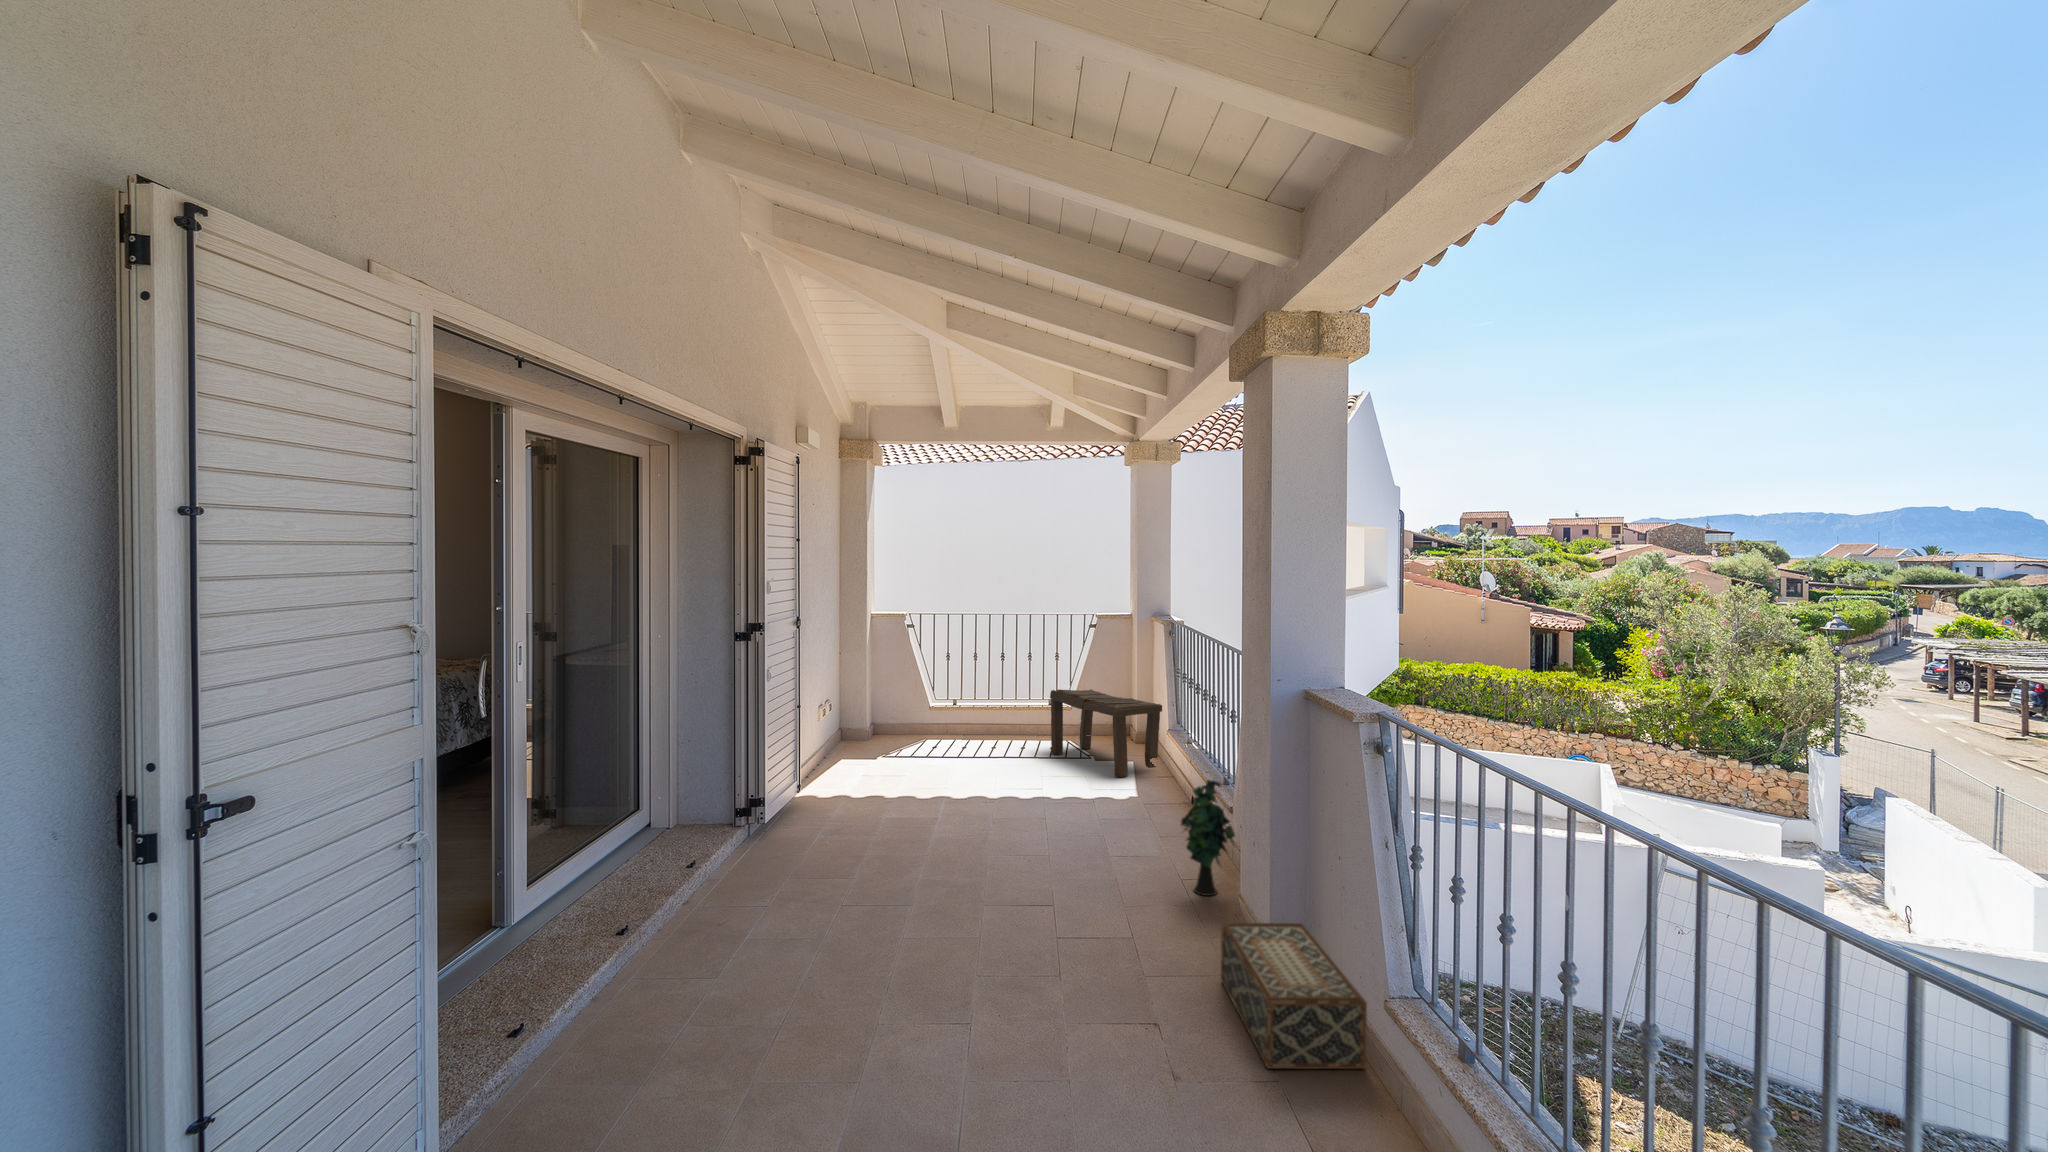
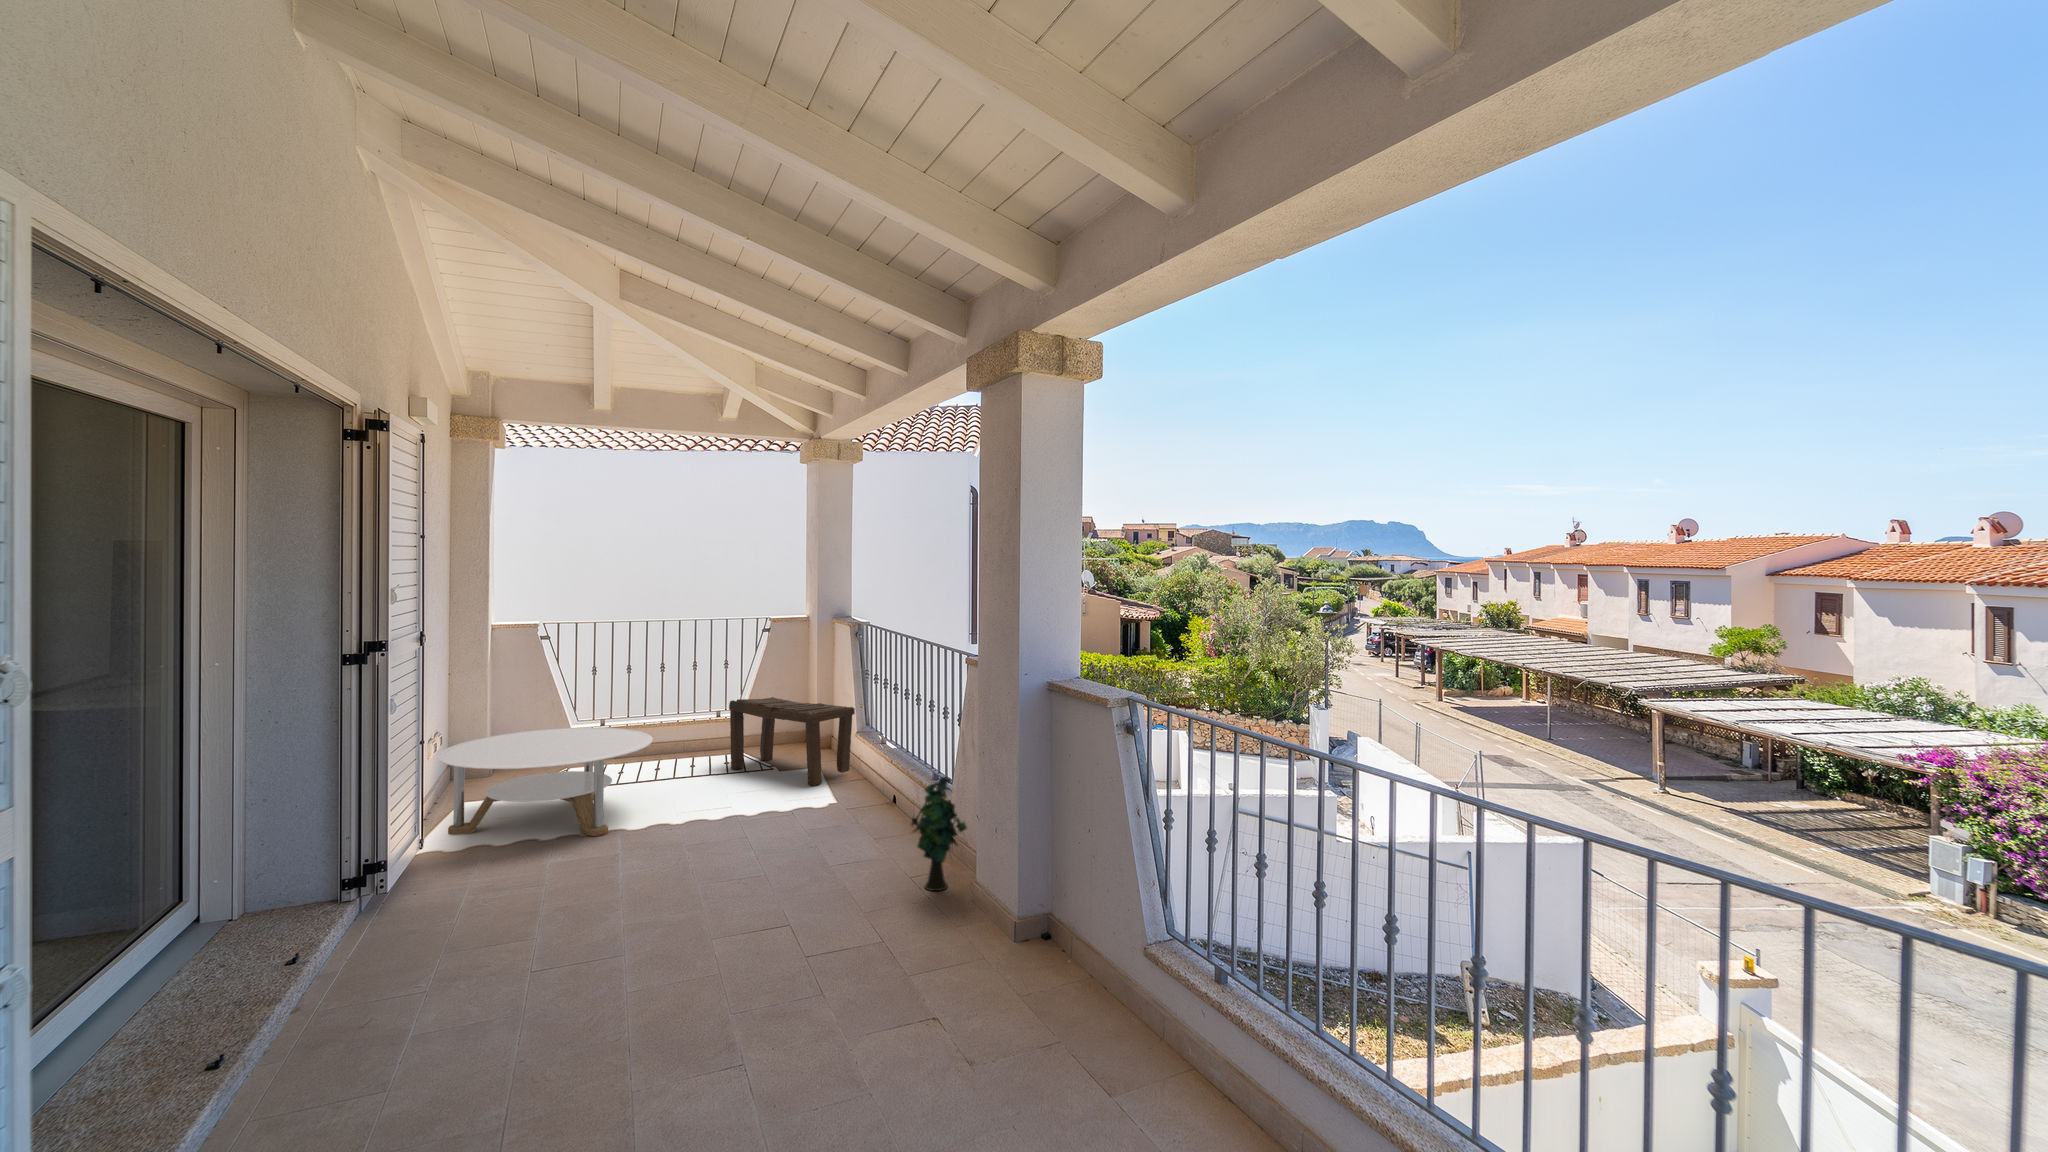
round table: none [815,704,976,799] -> present [438,727,653,836]
woven basket: present [1221,923,1367,1069] -> none [980,900,1125,1040]

